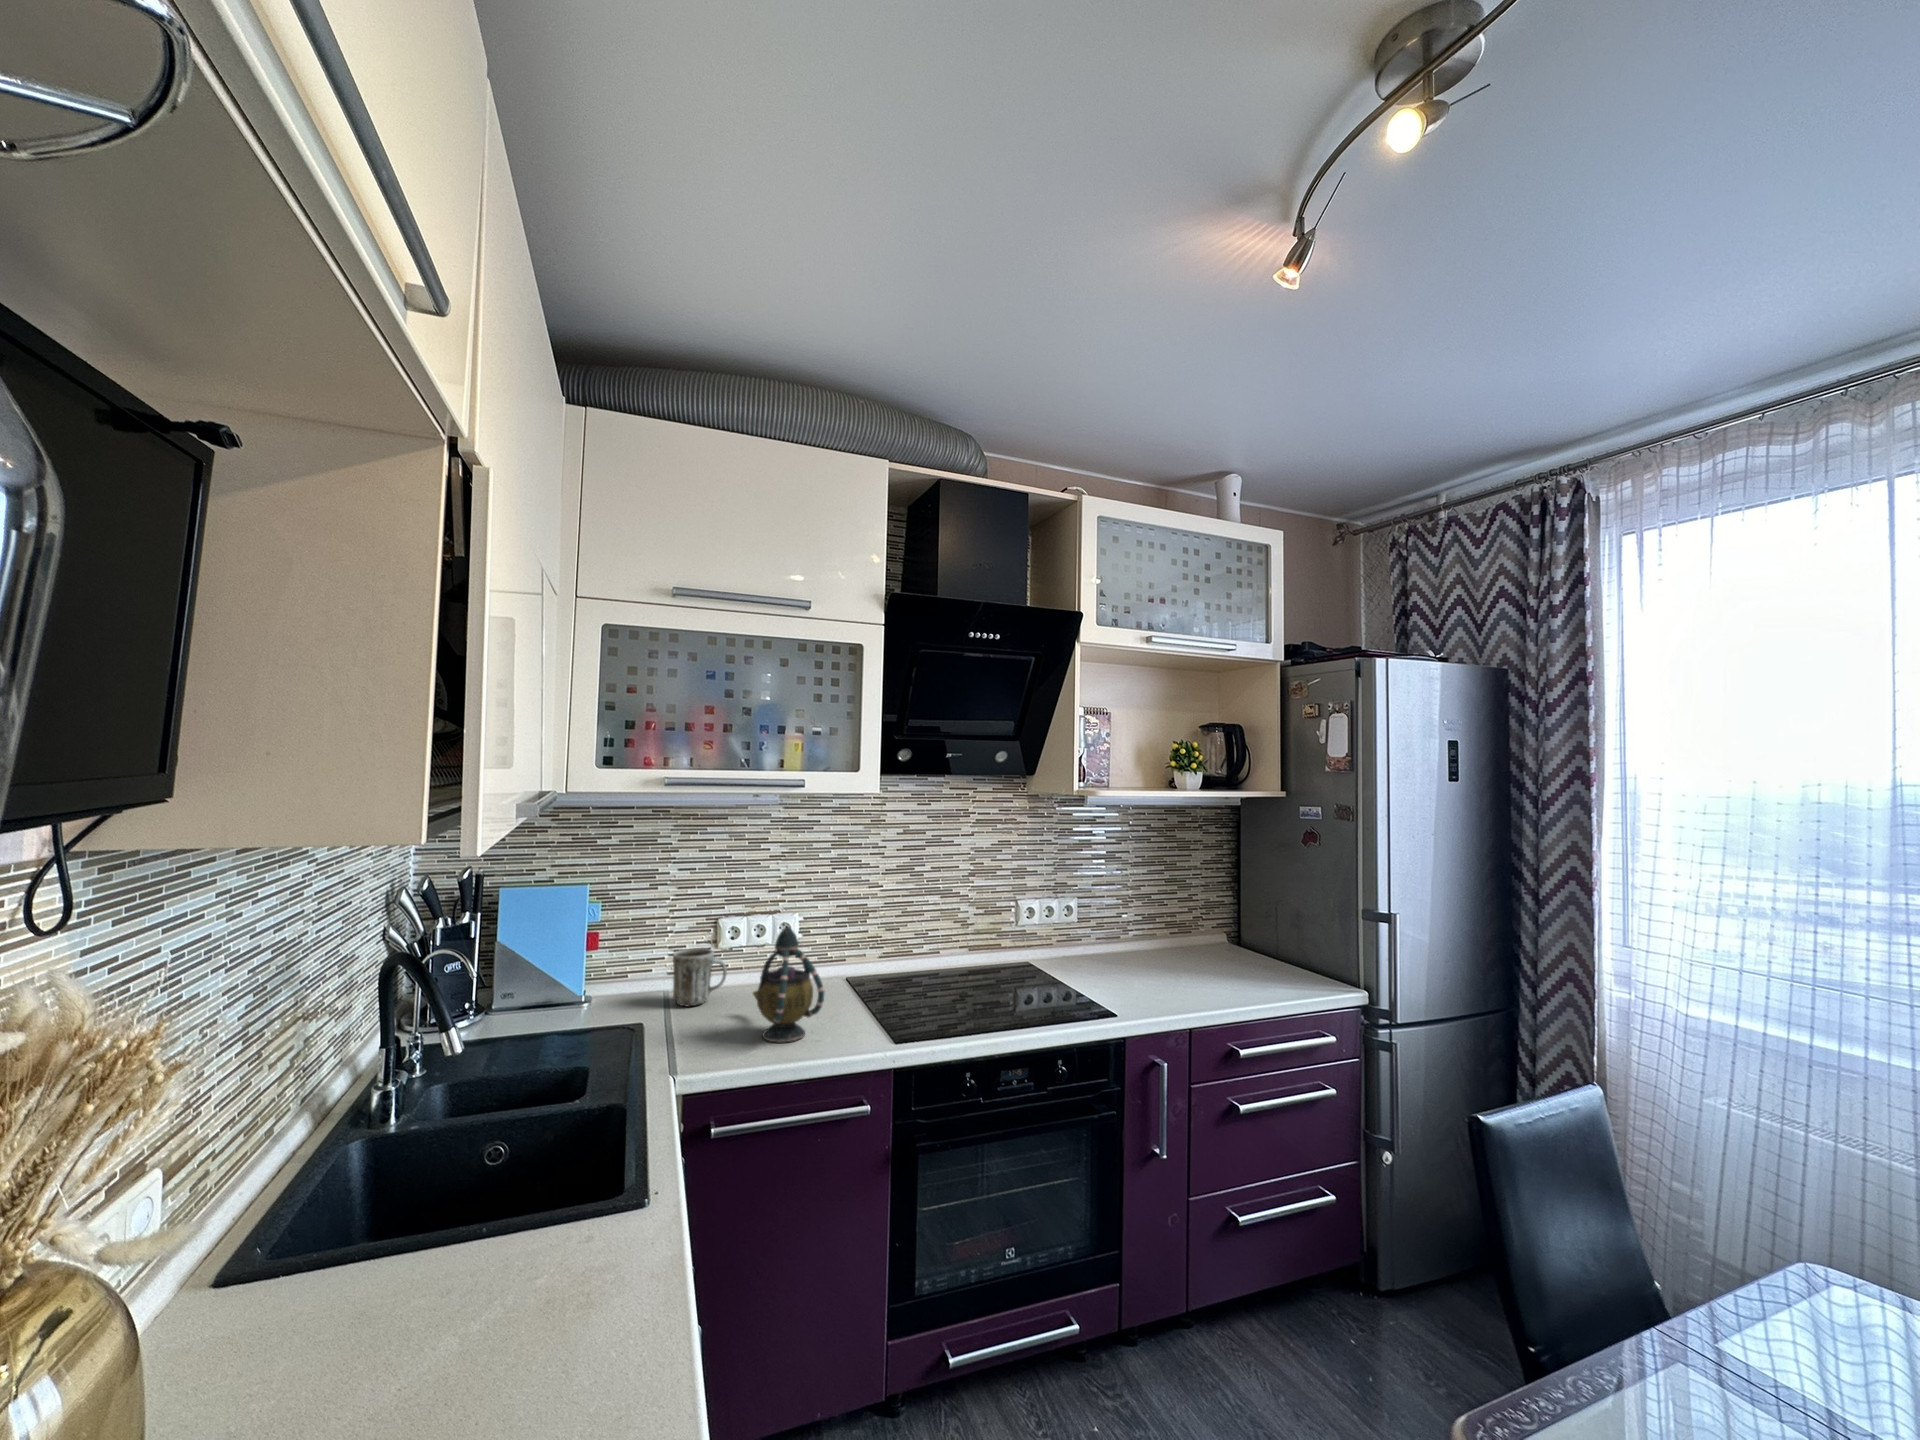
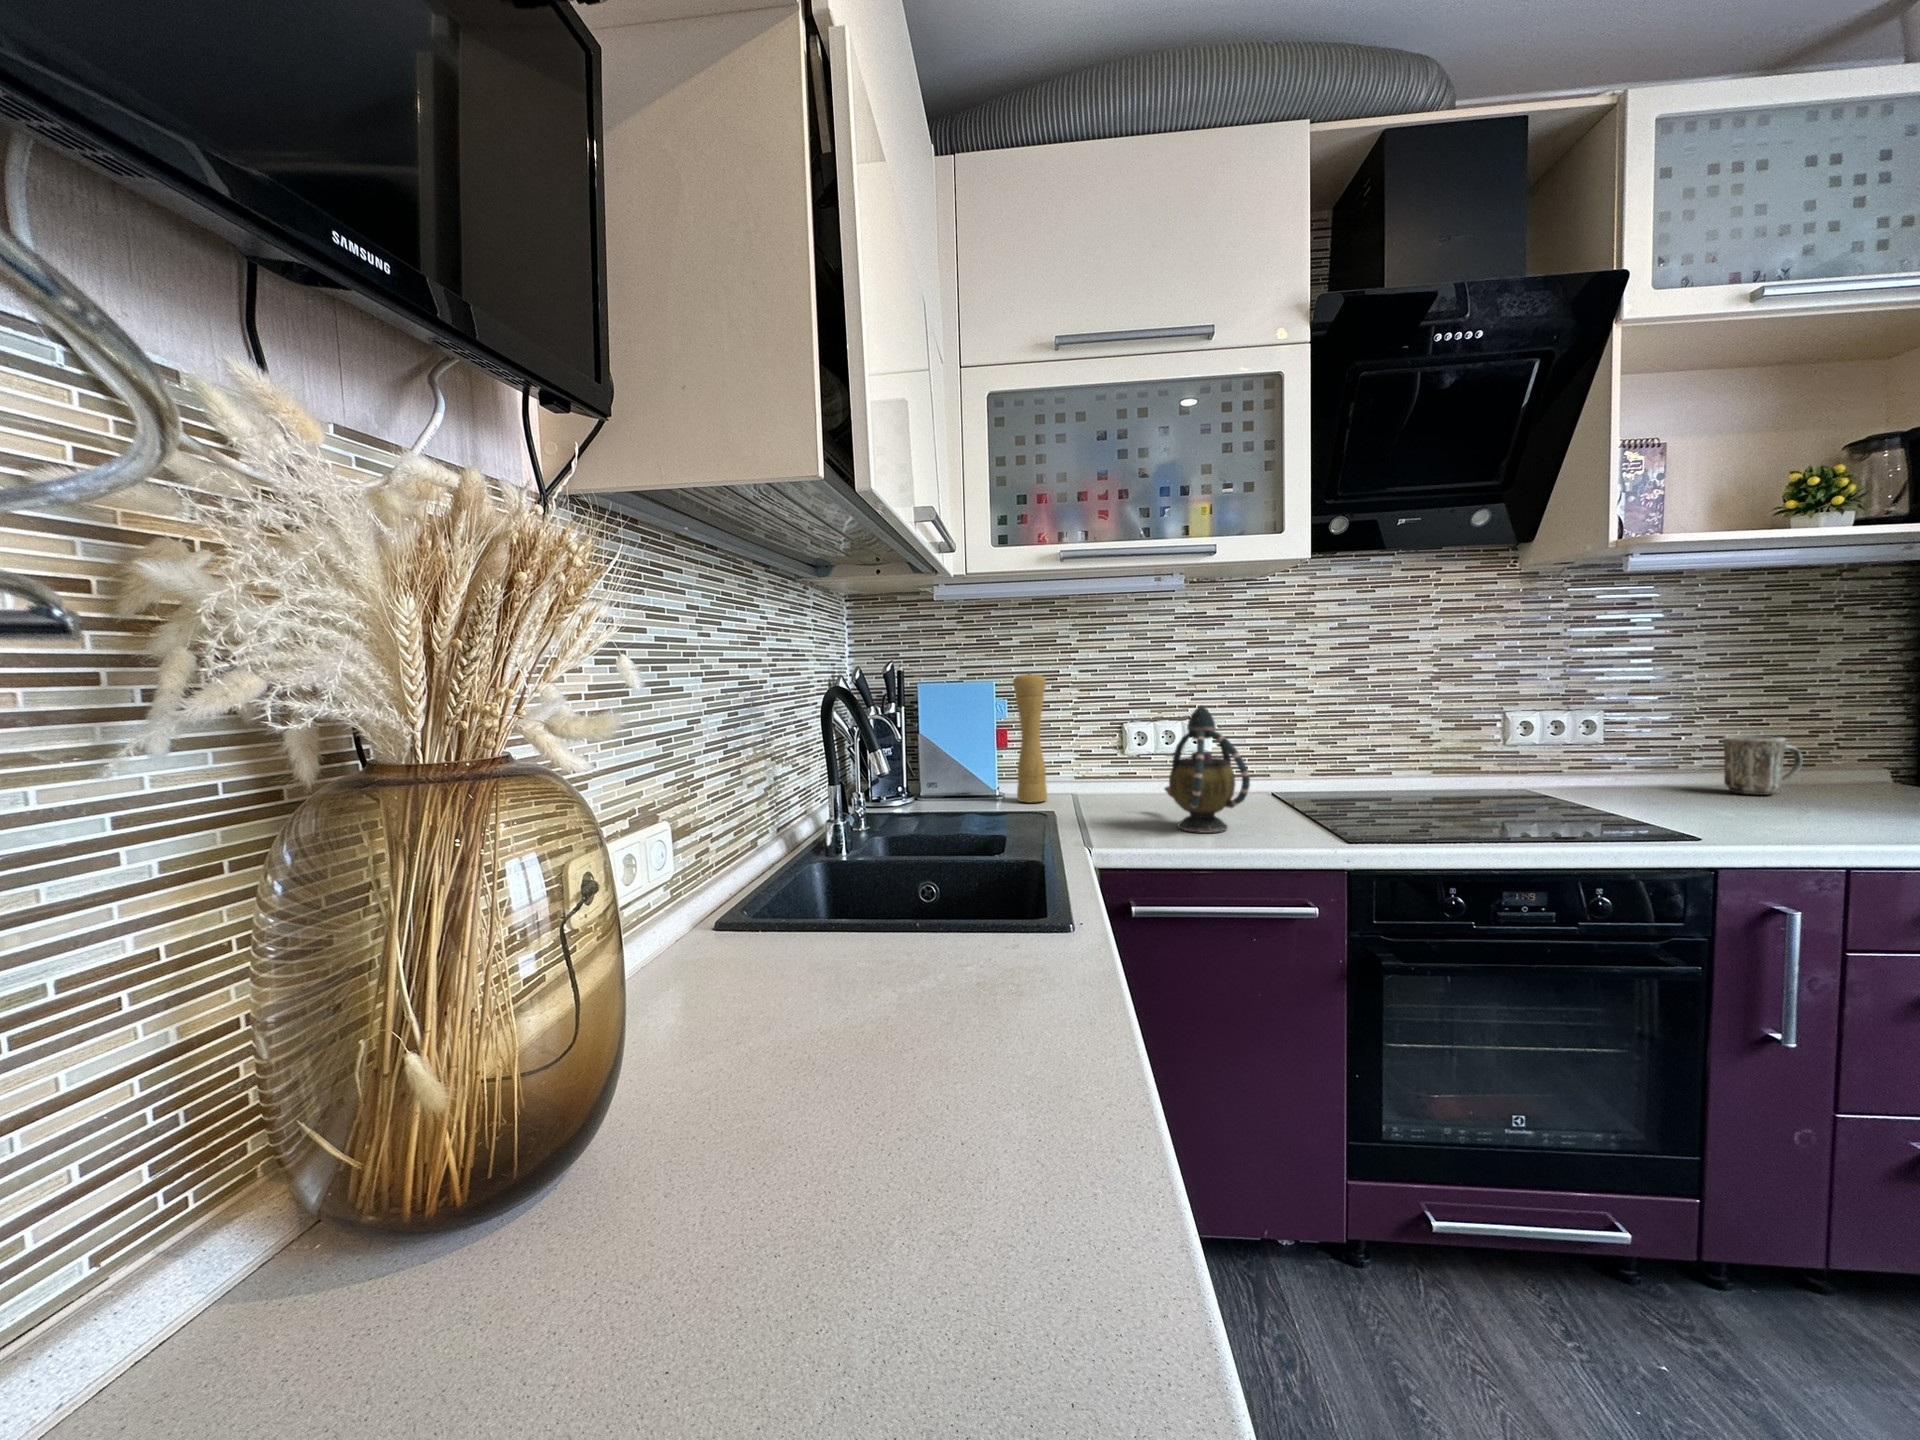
pepper mill: none [606,878,644,1010] -> present [1013,672,1047,802]
mug: present [673,948,727,1006] -> present [1723,736,1803,795]

